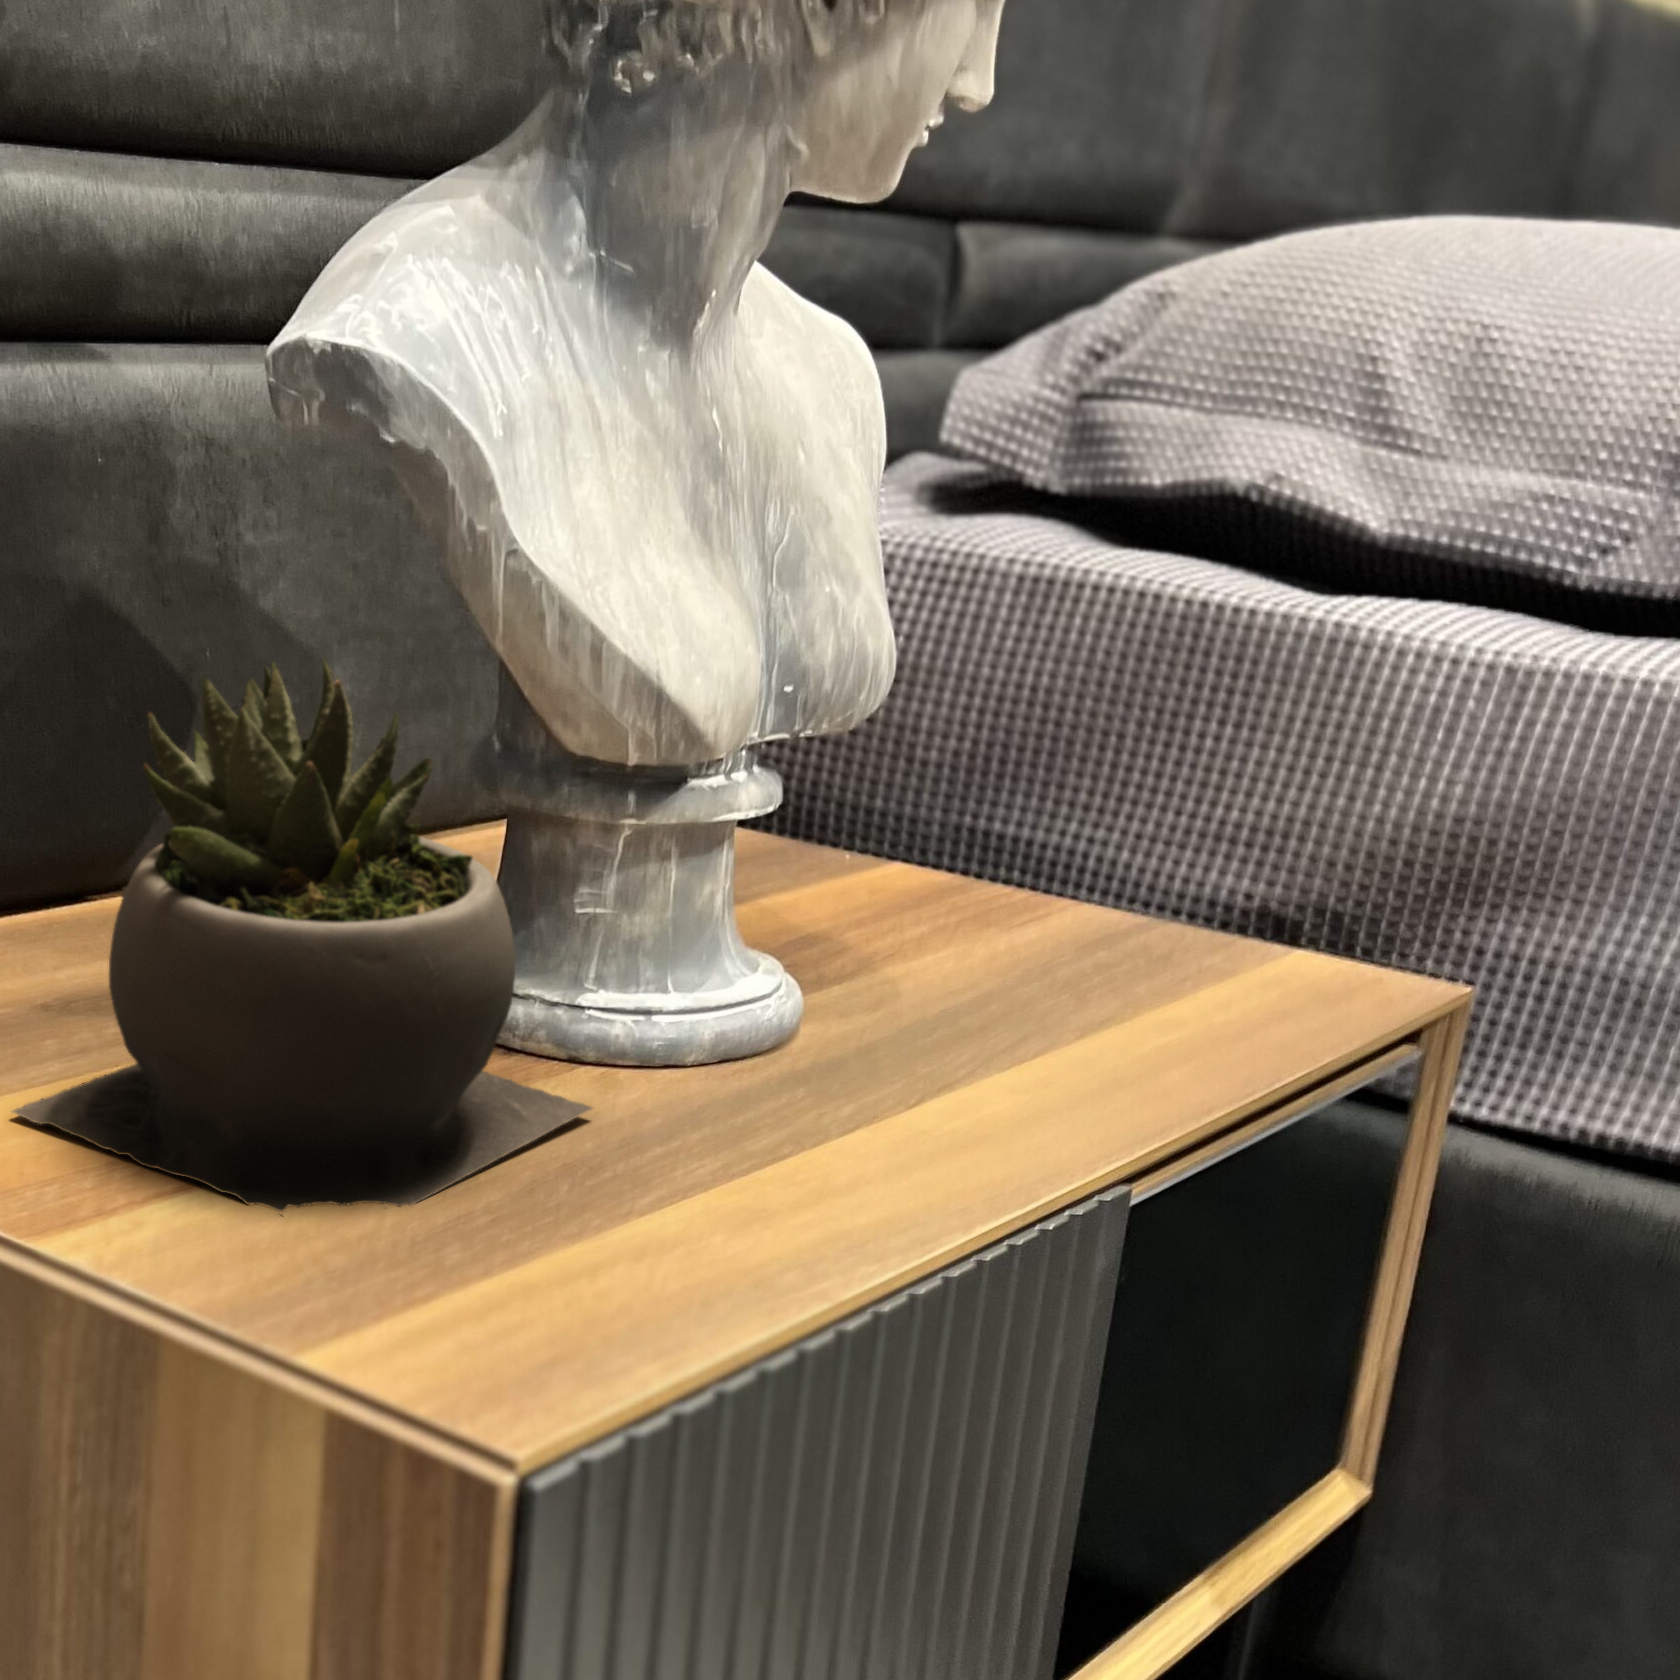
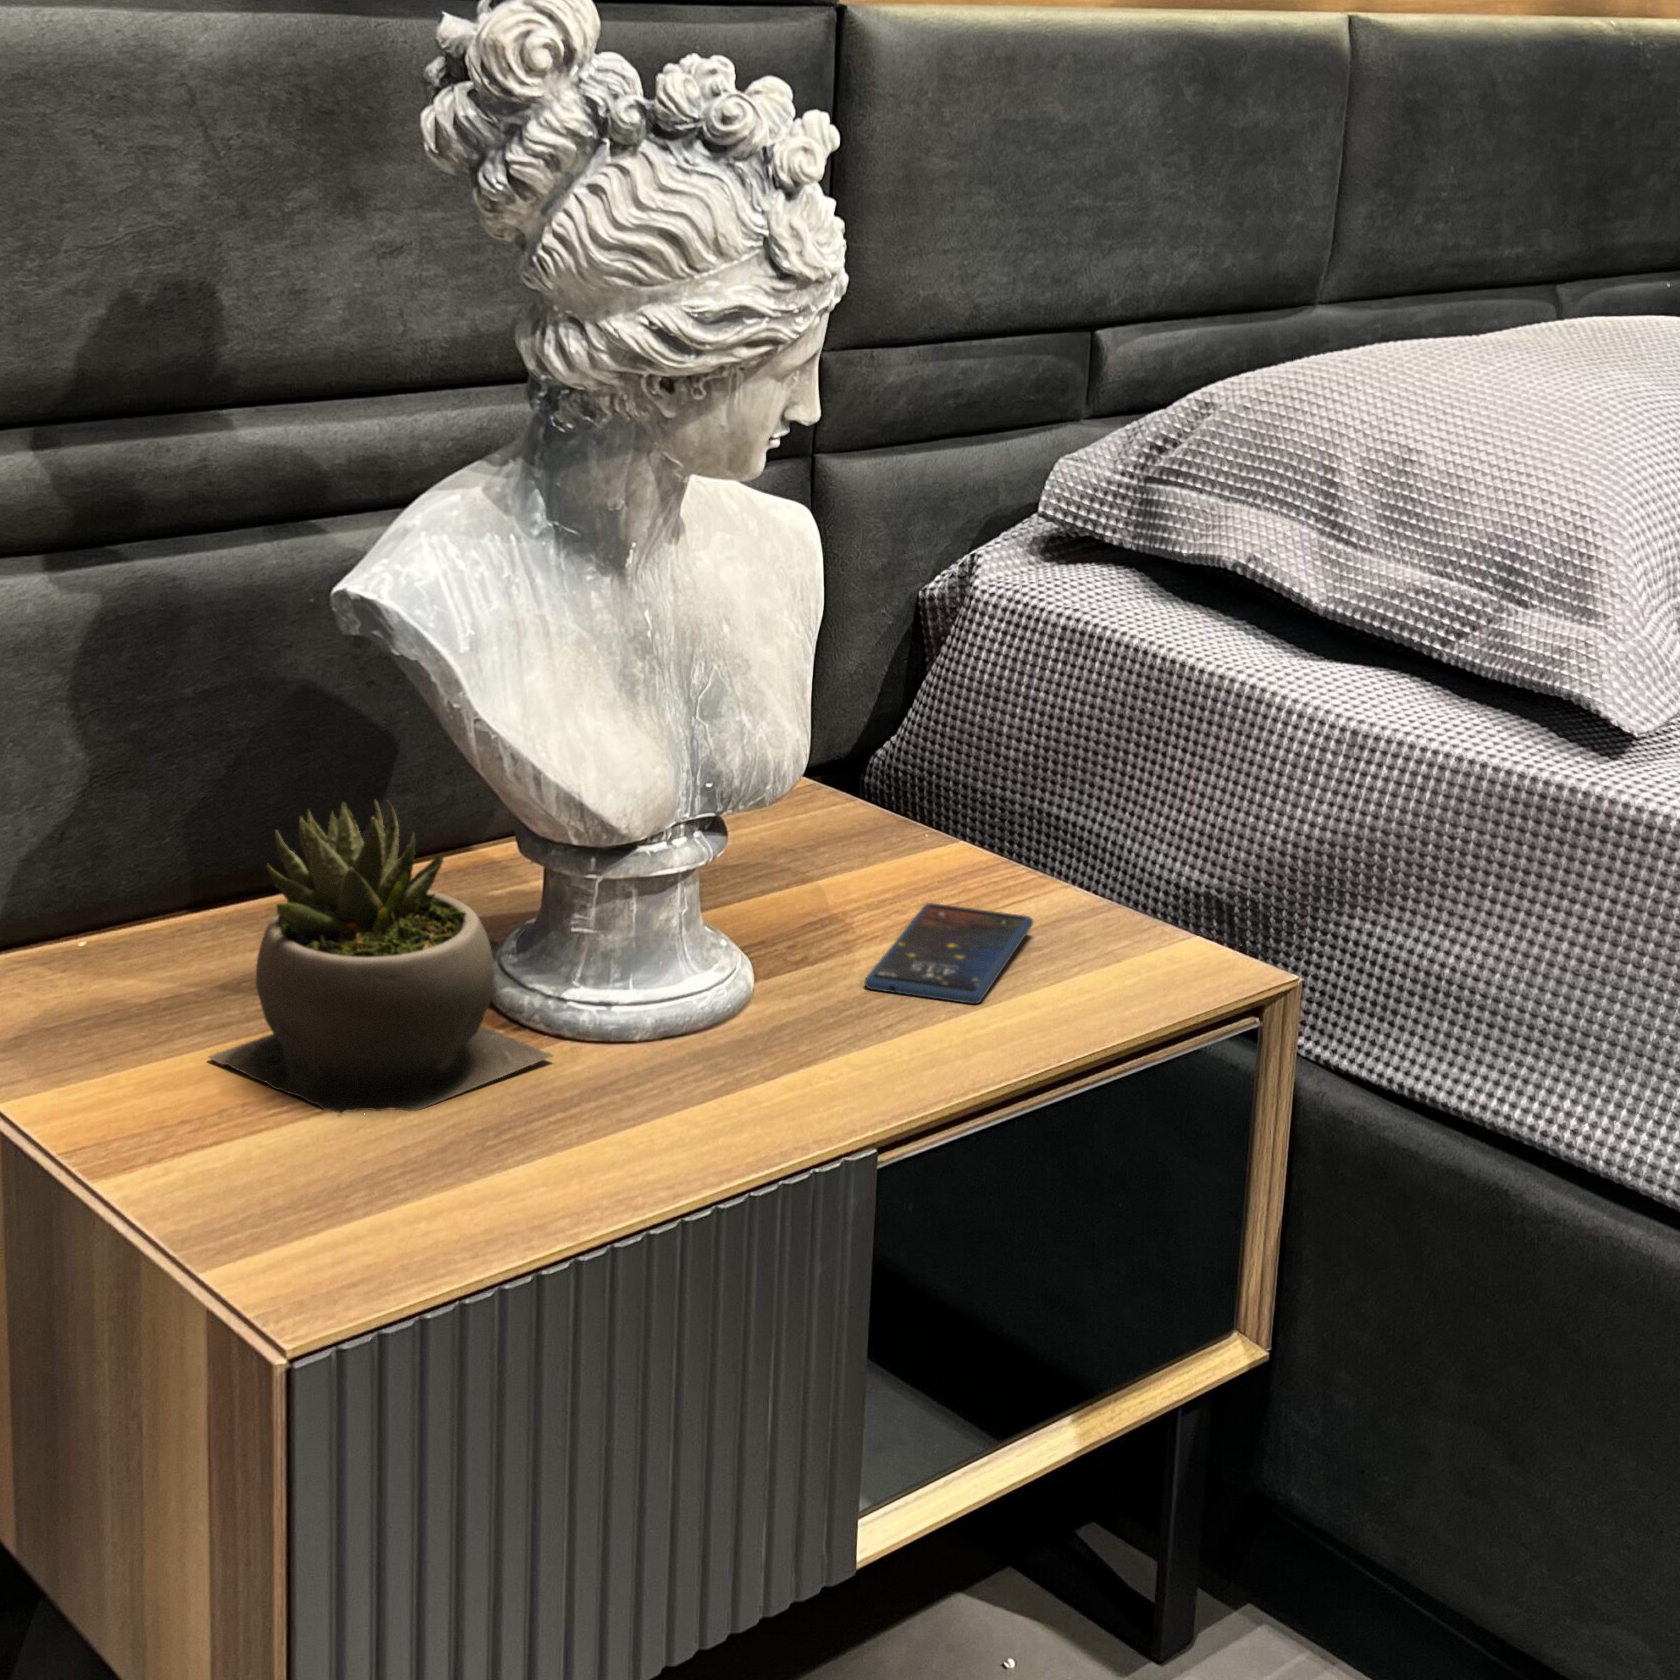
smartphone: none [965,896,1160,1031] -> present [864,903,1033,1004]

